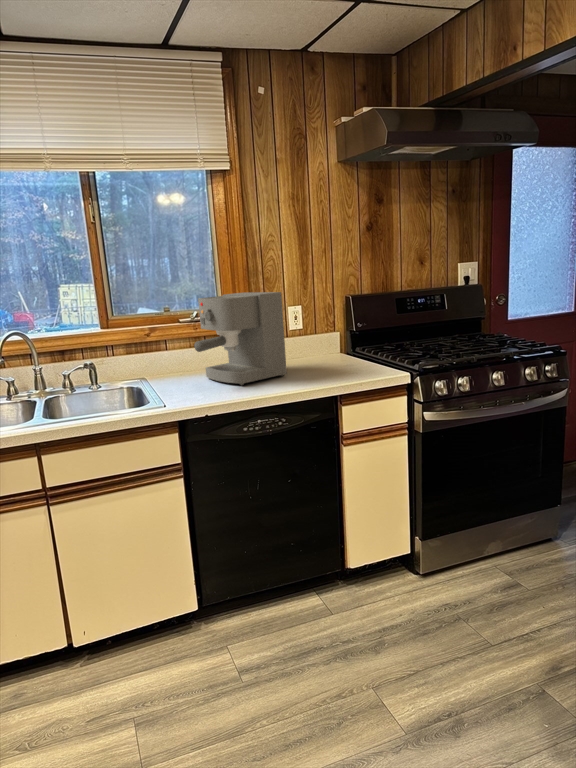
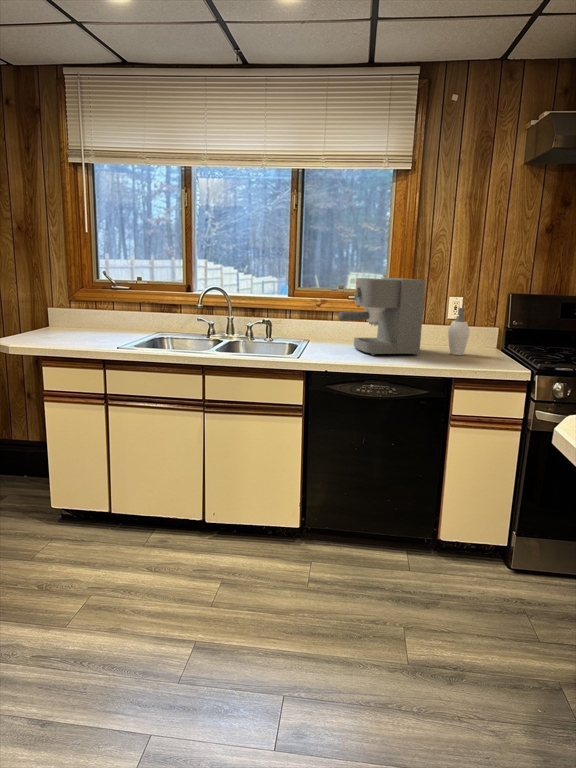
soap dispenser: none [305,317,327,368] -> present [448,308,469,355]

